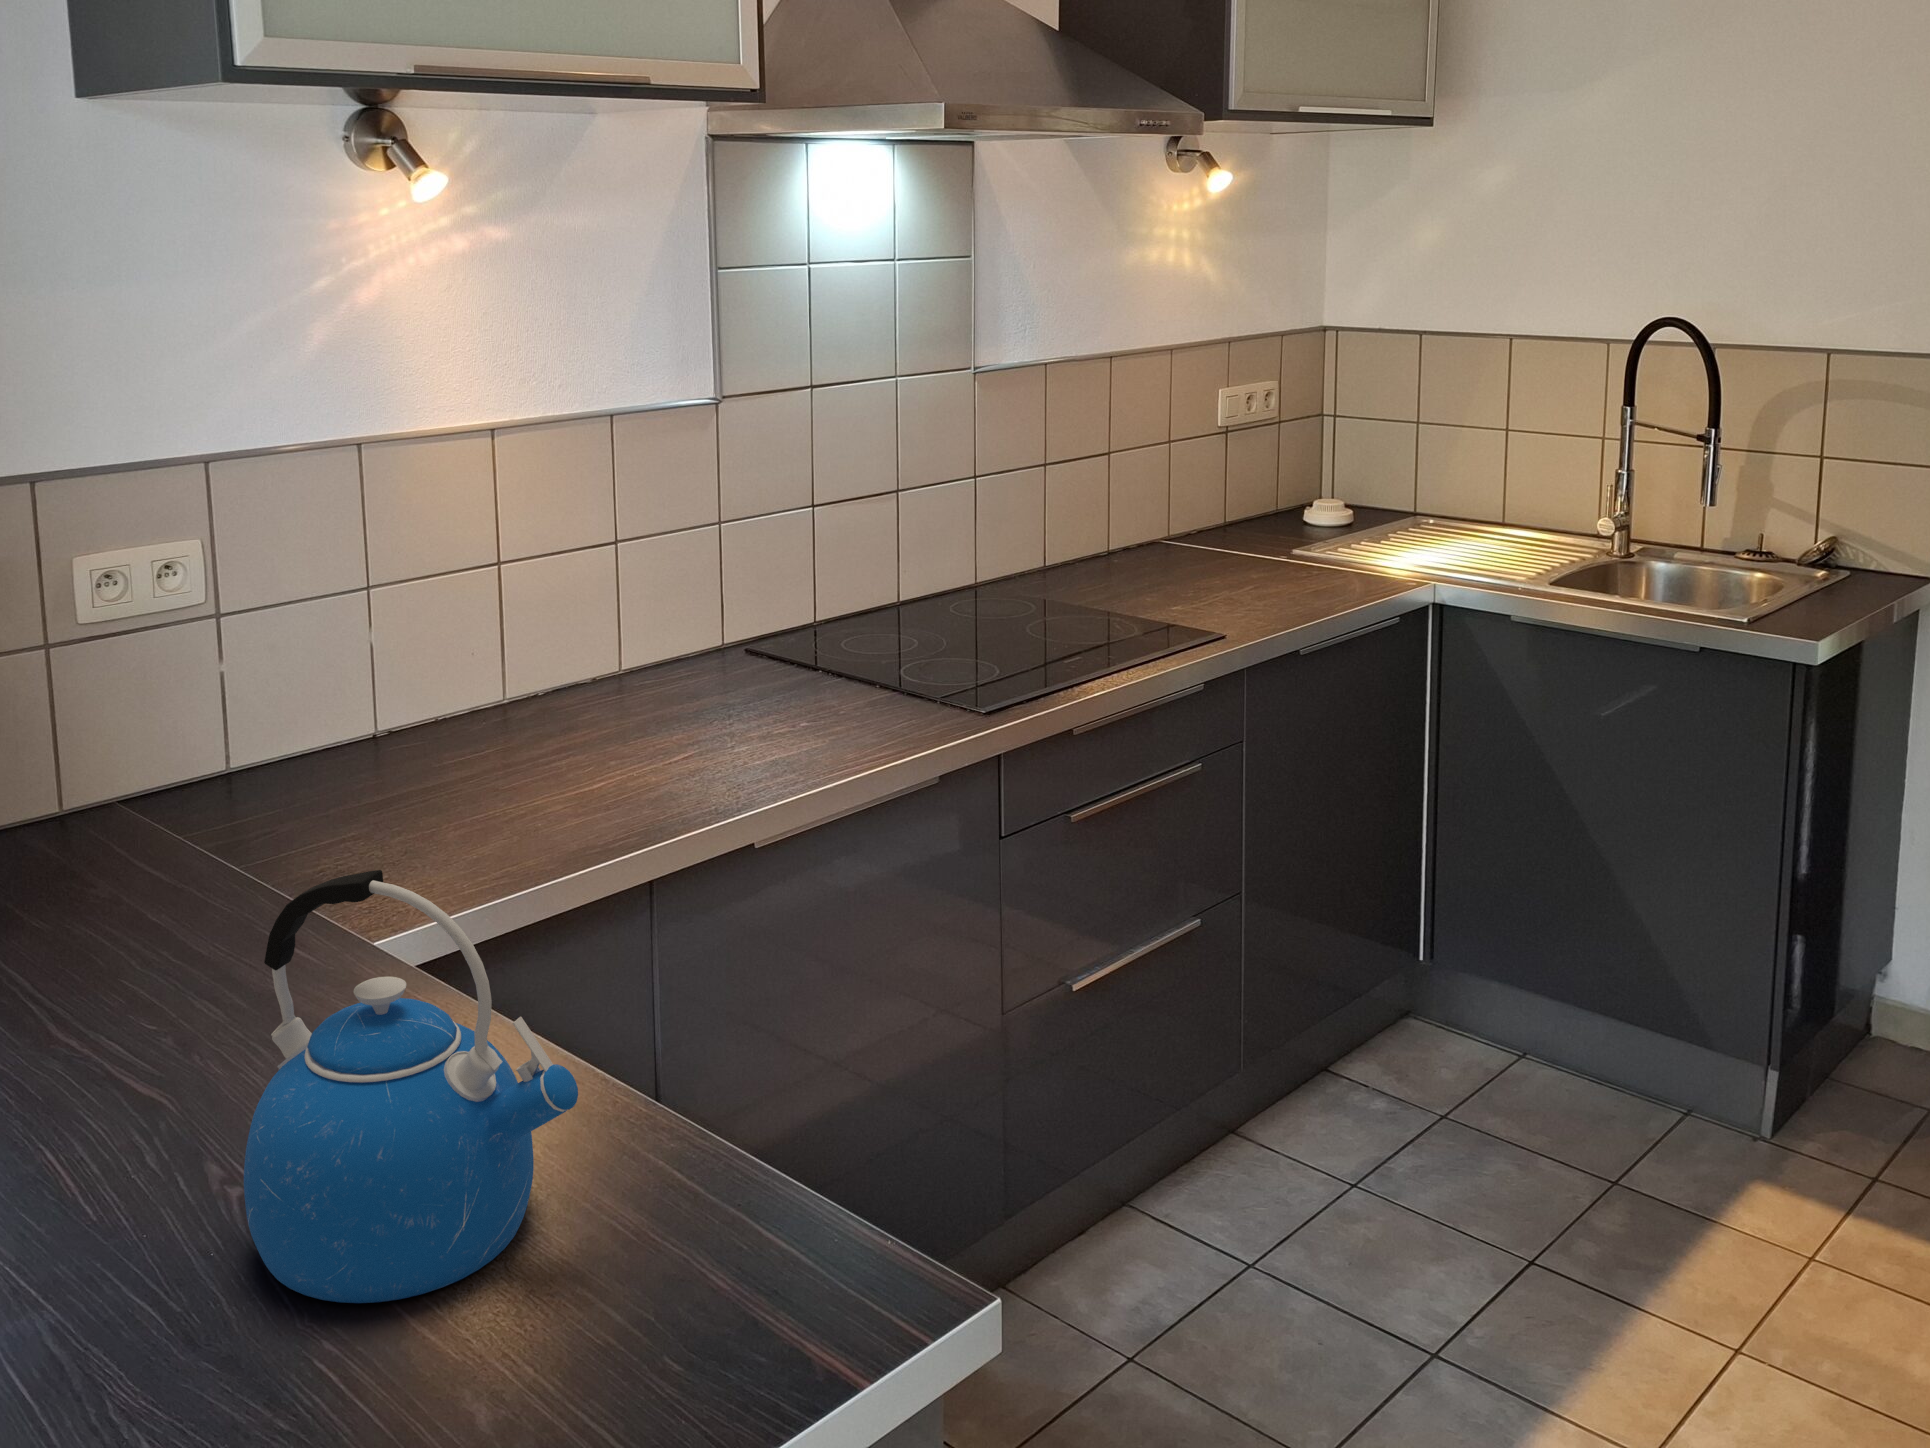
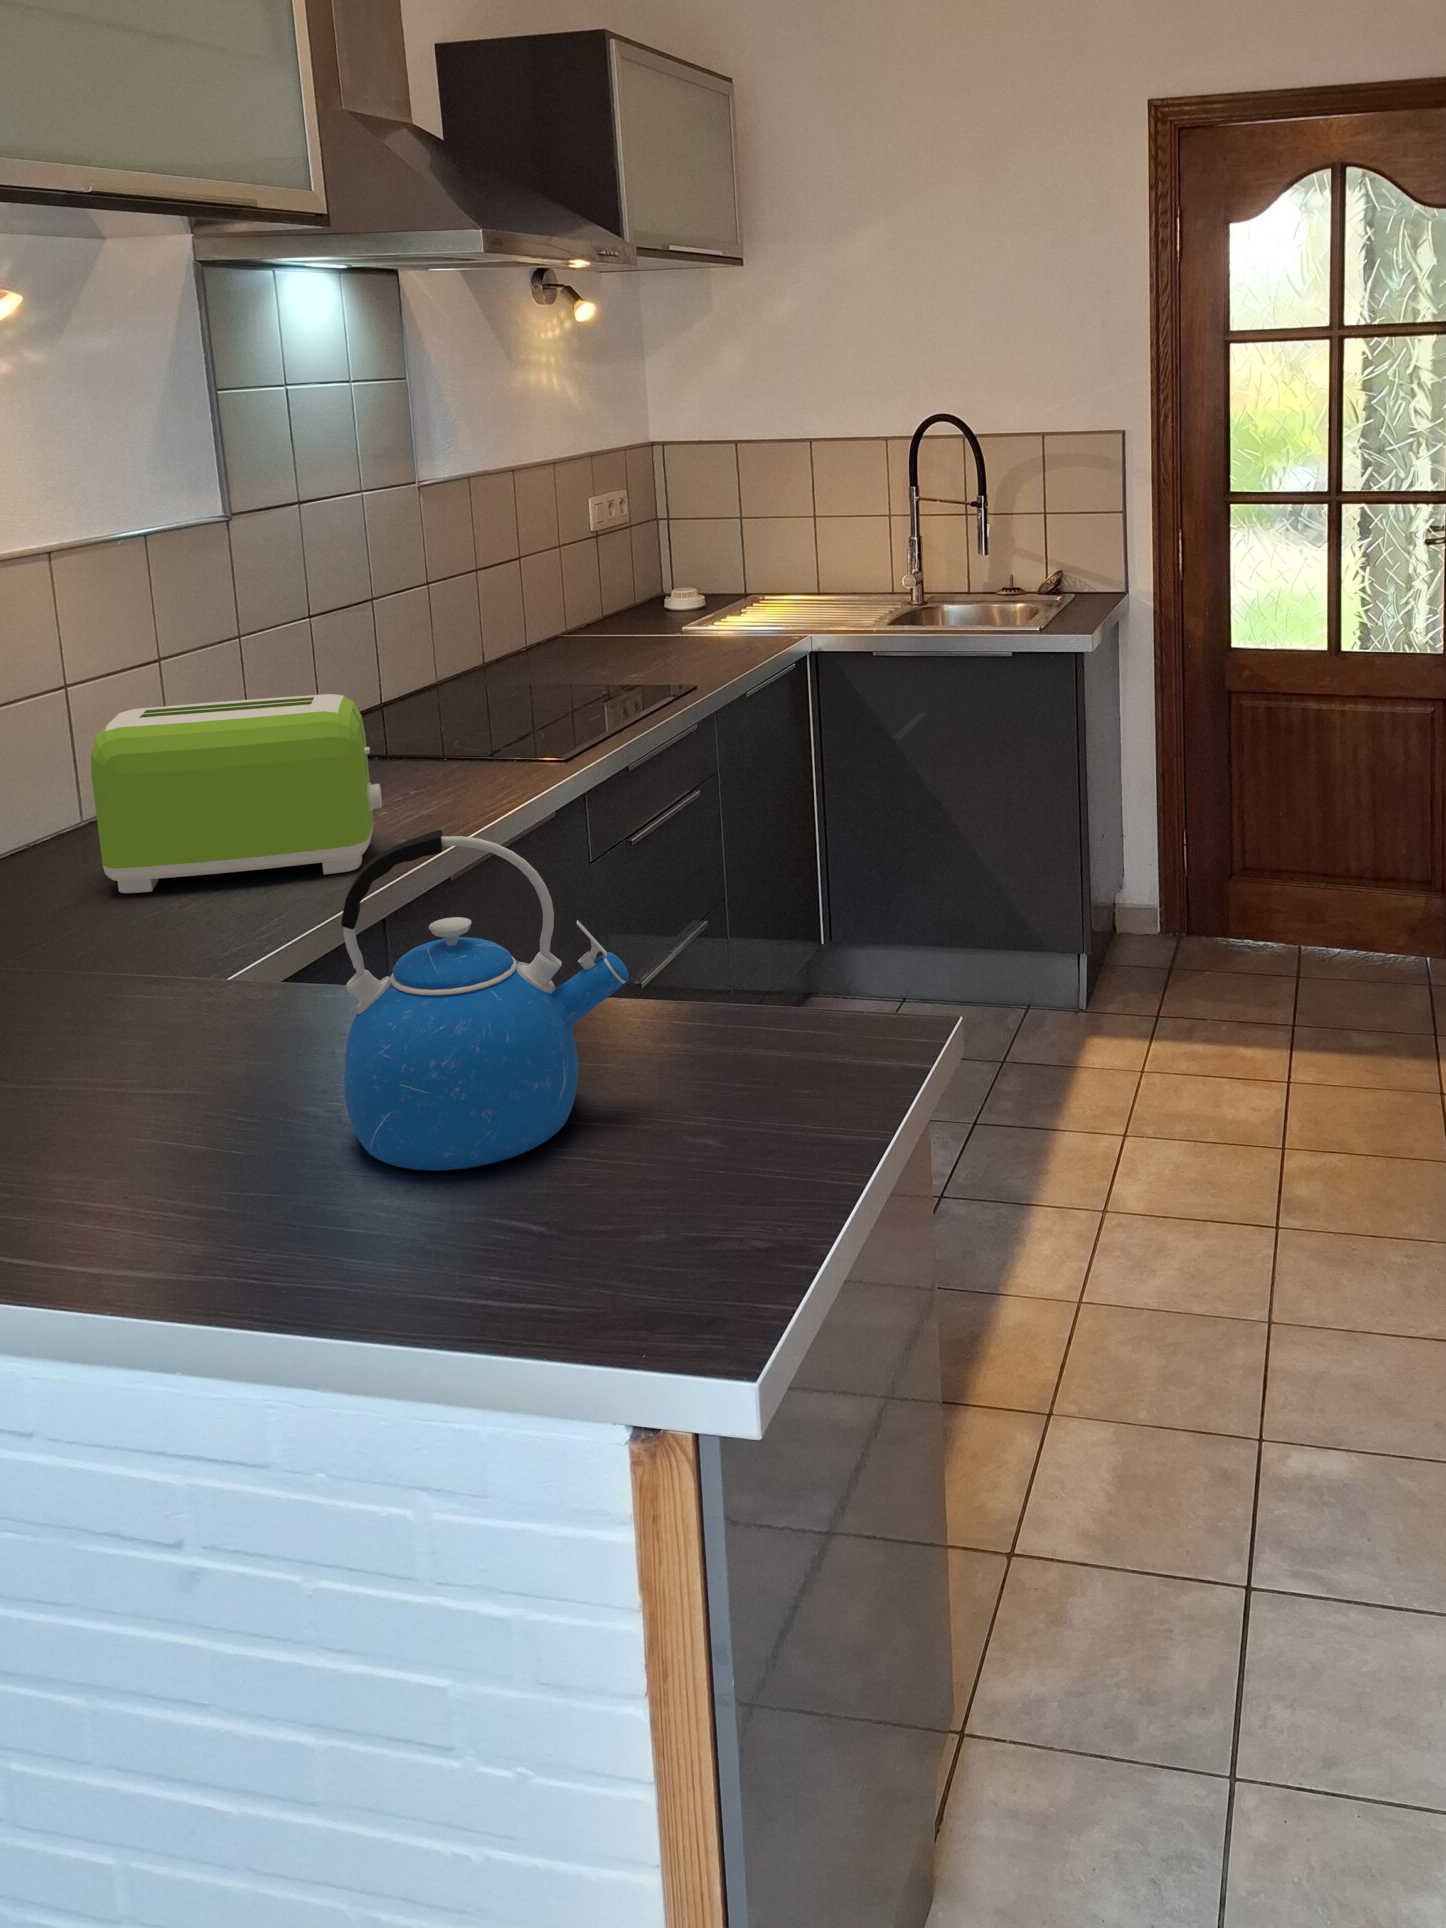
toaster: none [418,611,709,825] -> present [91,694,382,893]

